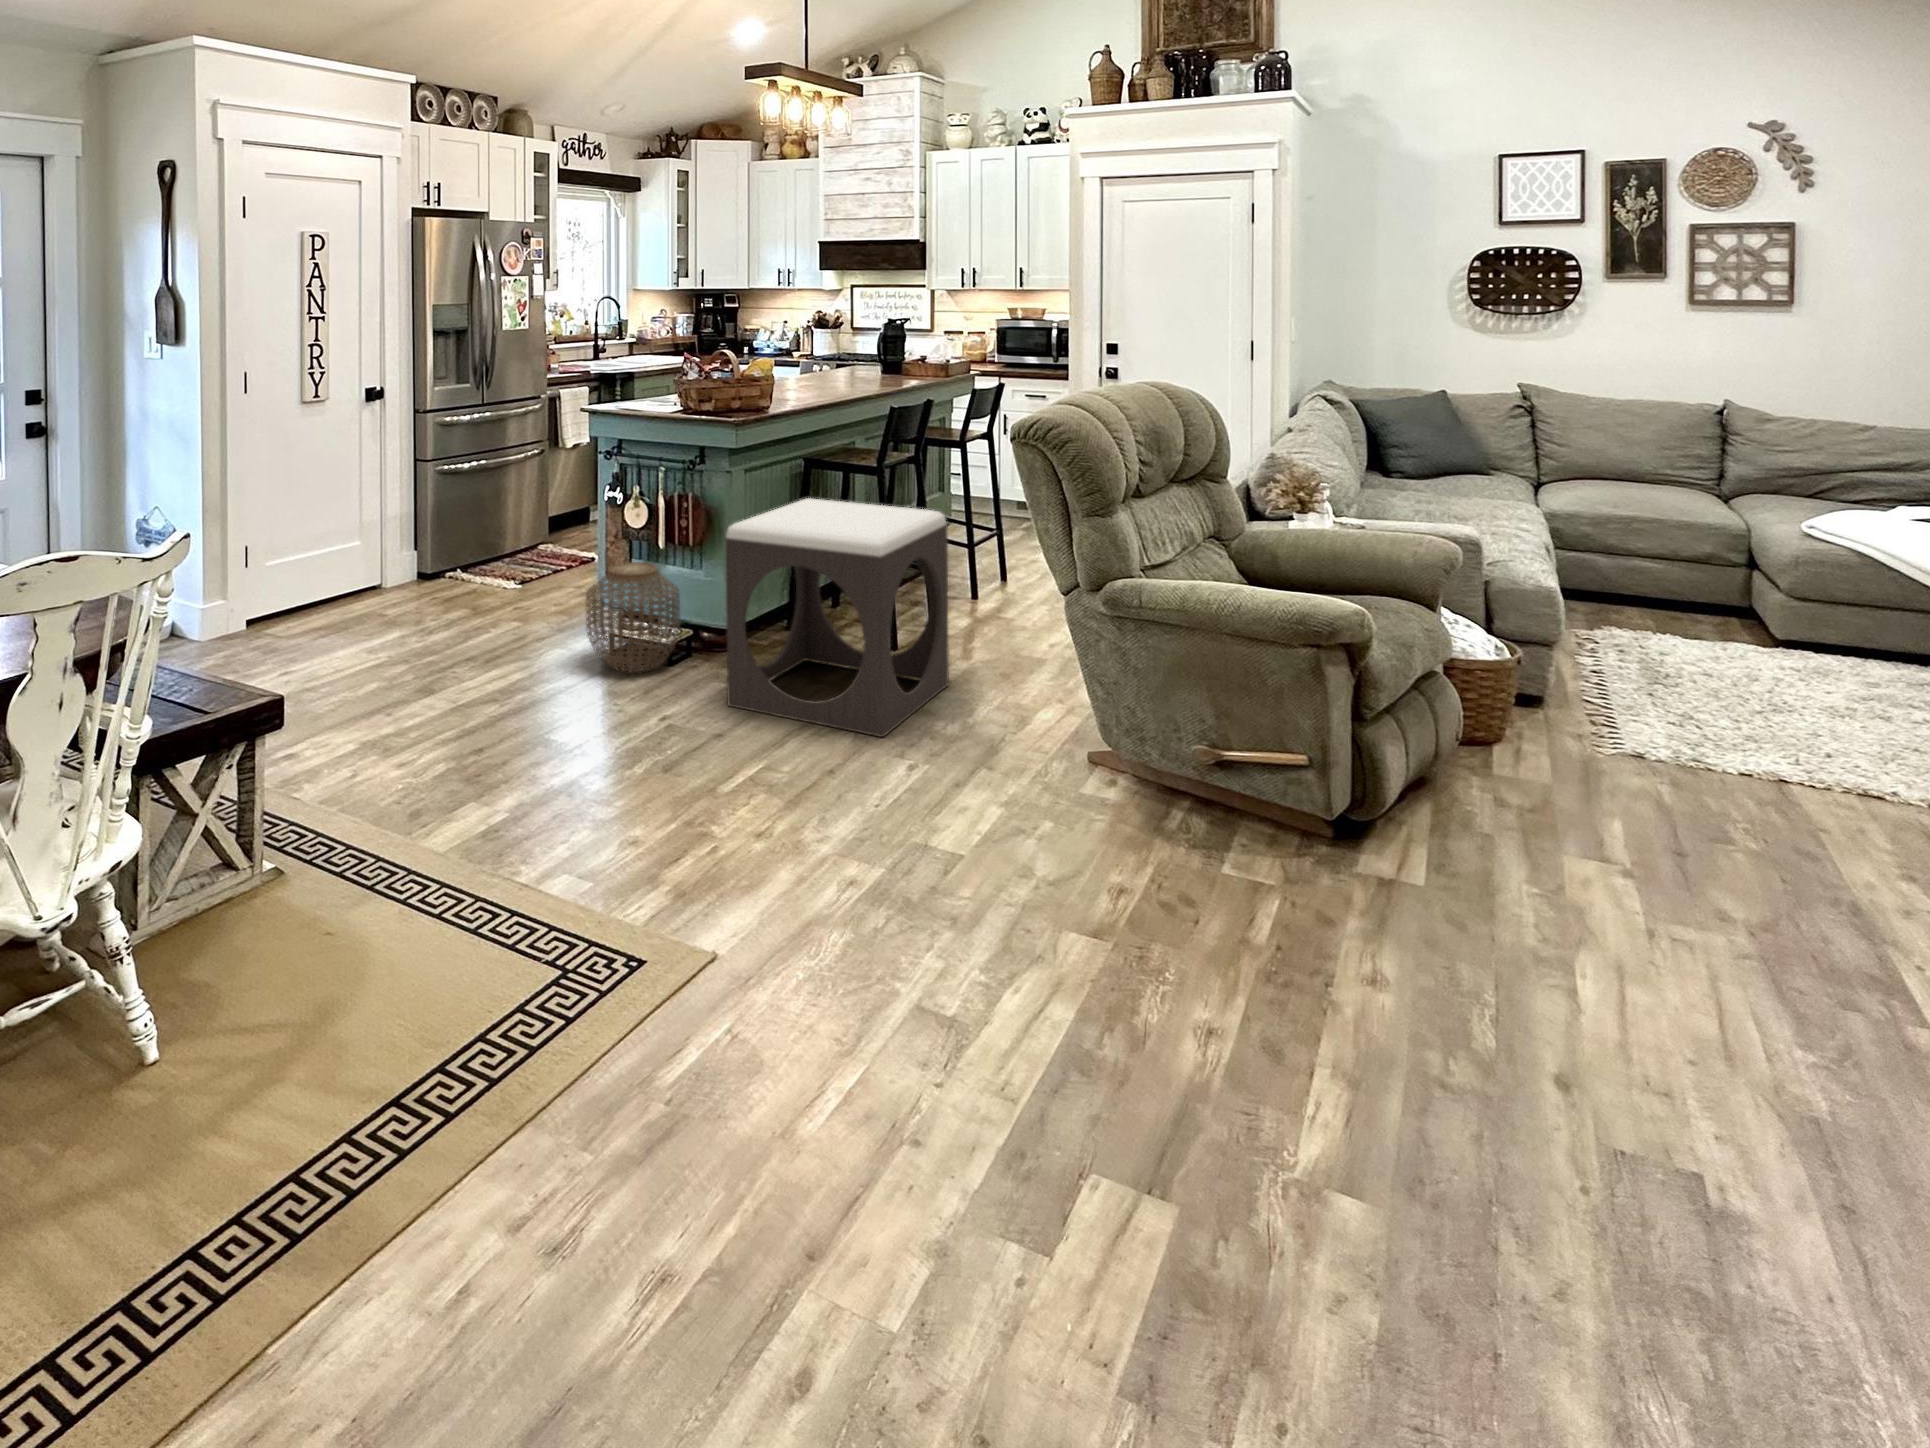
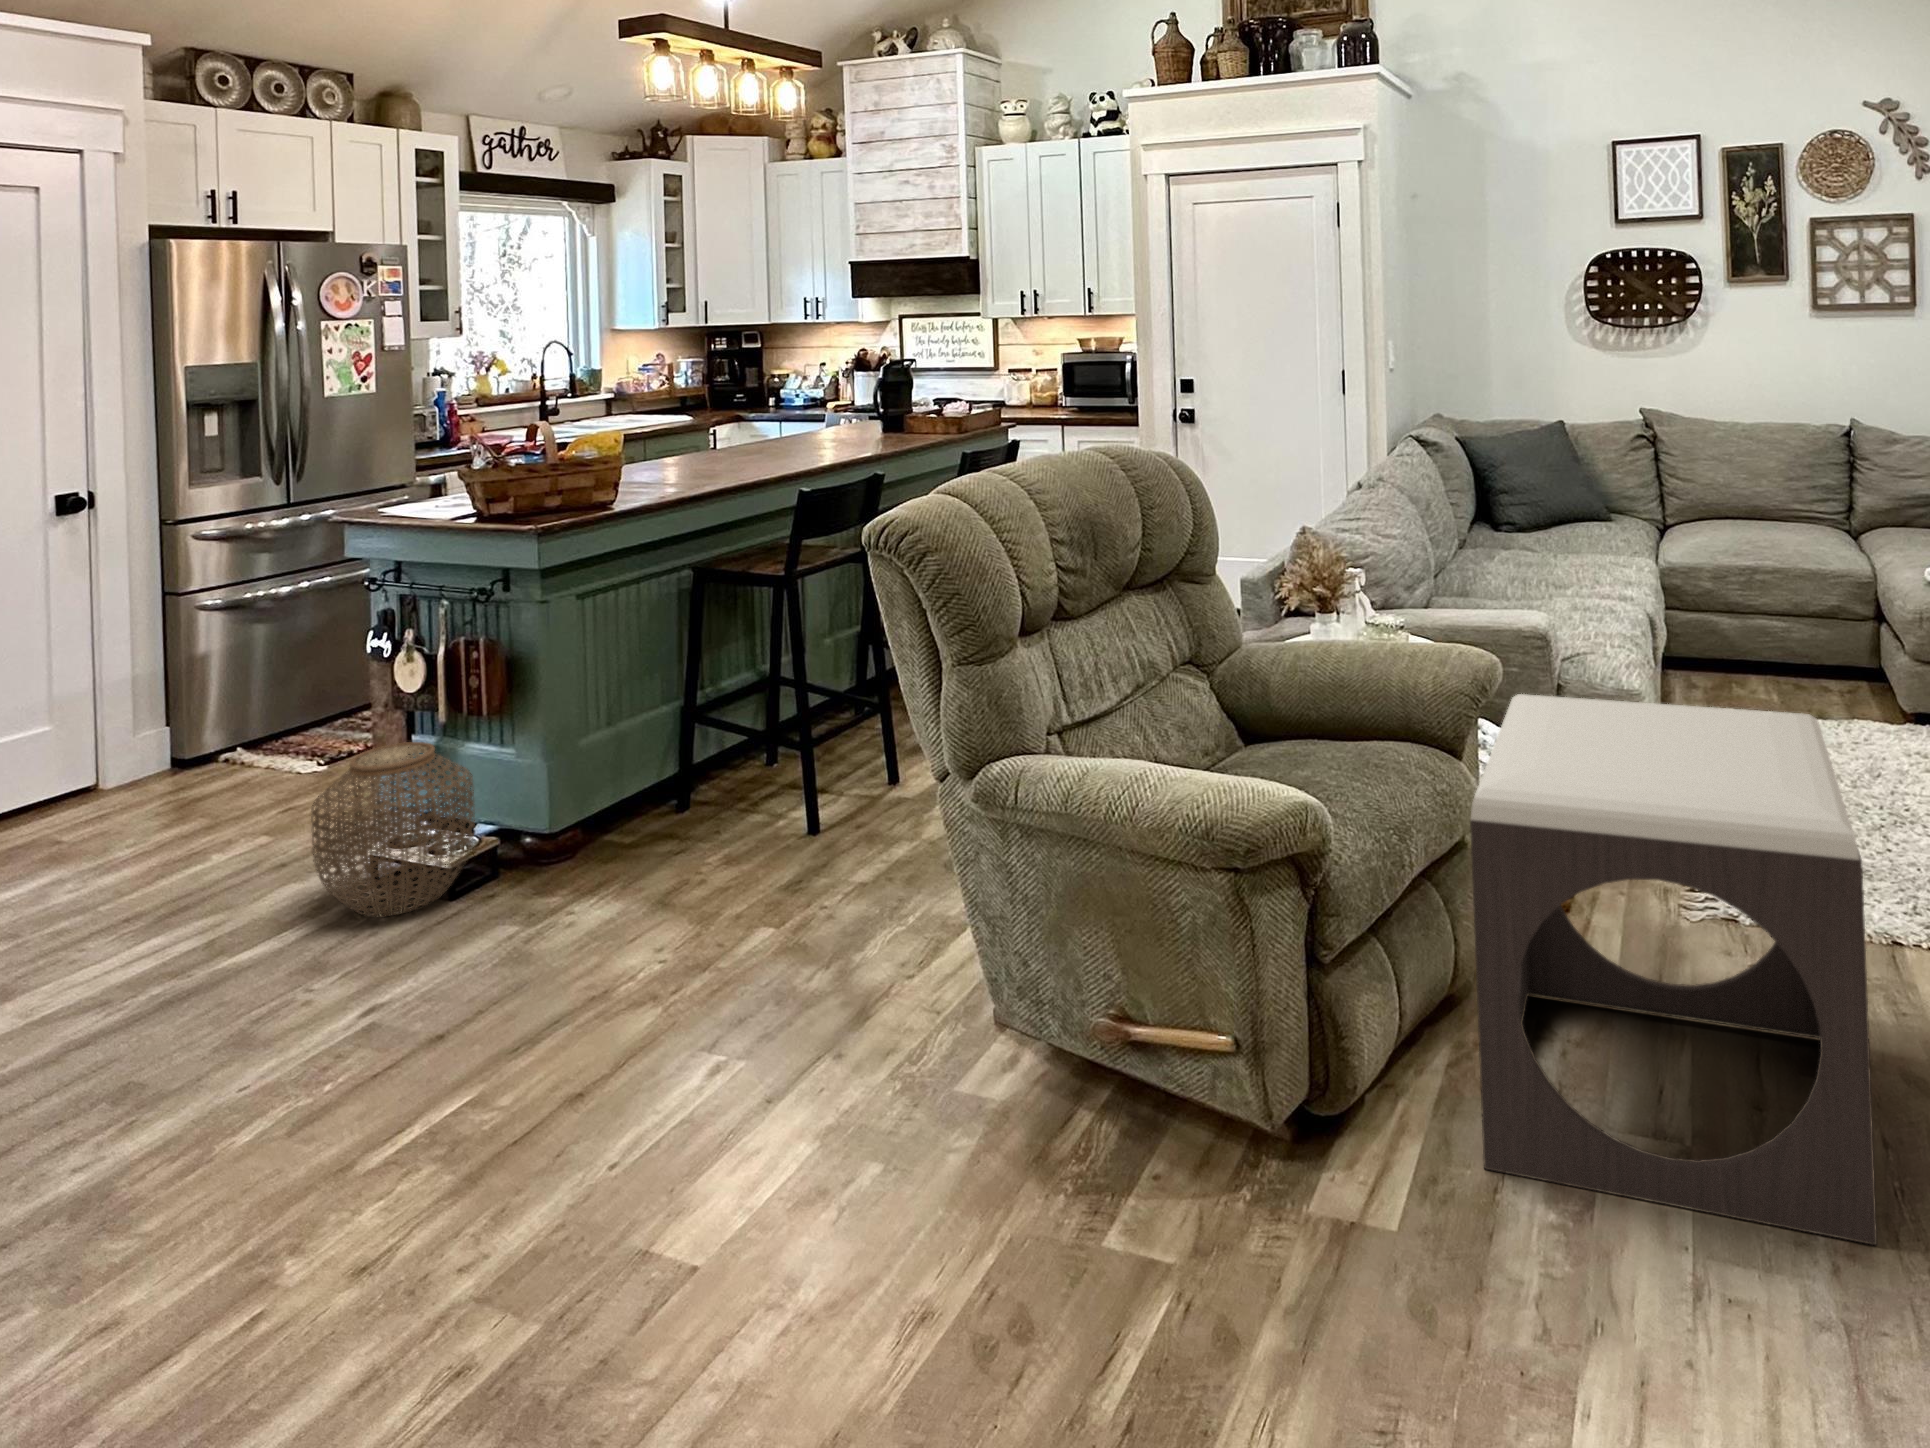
footstool: present [726,498,949,737] -> present [1470,694,1877,1245]

